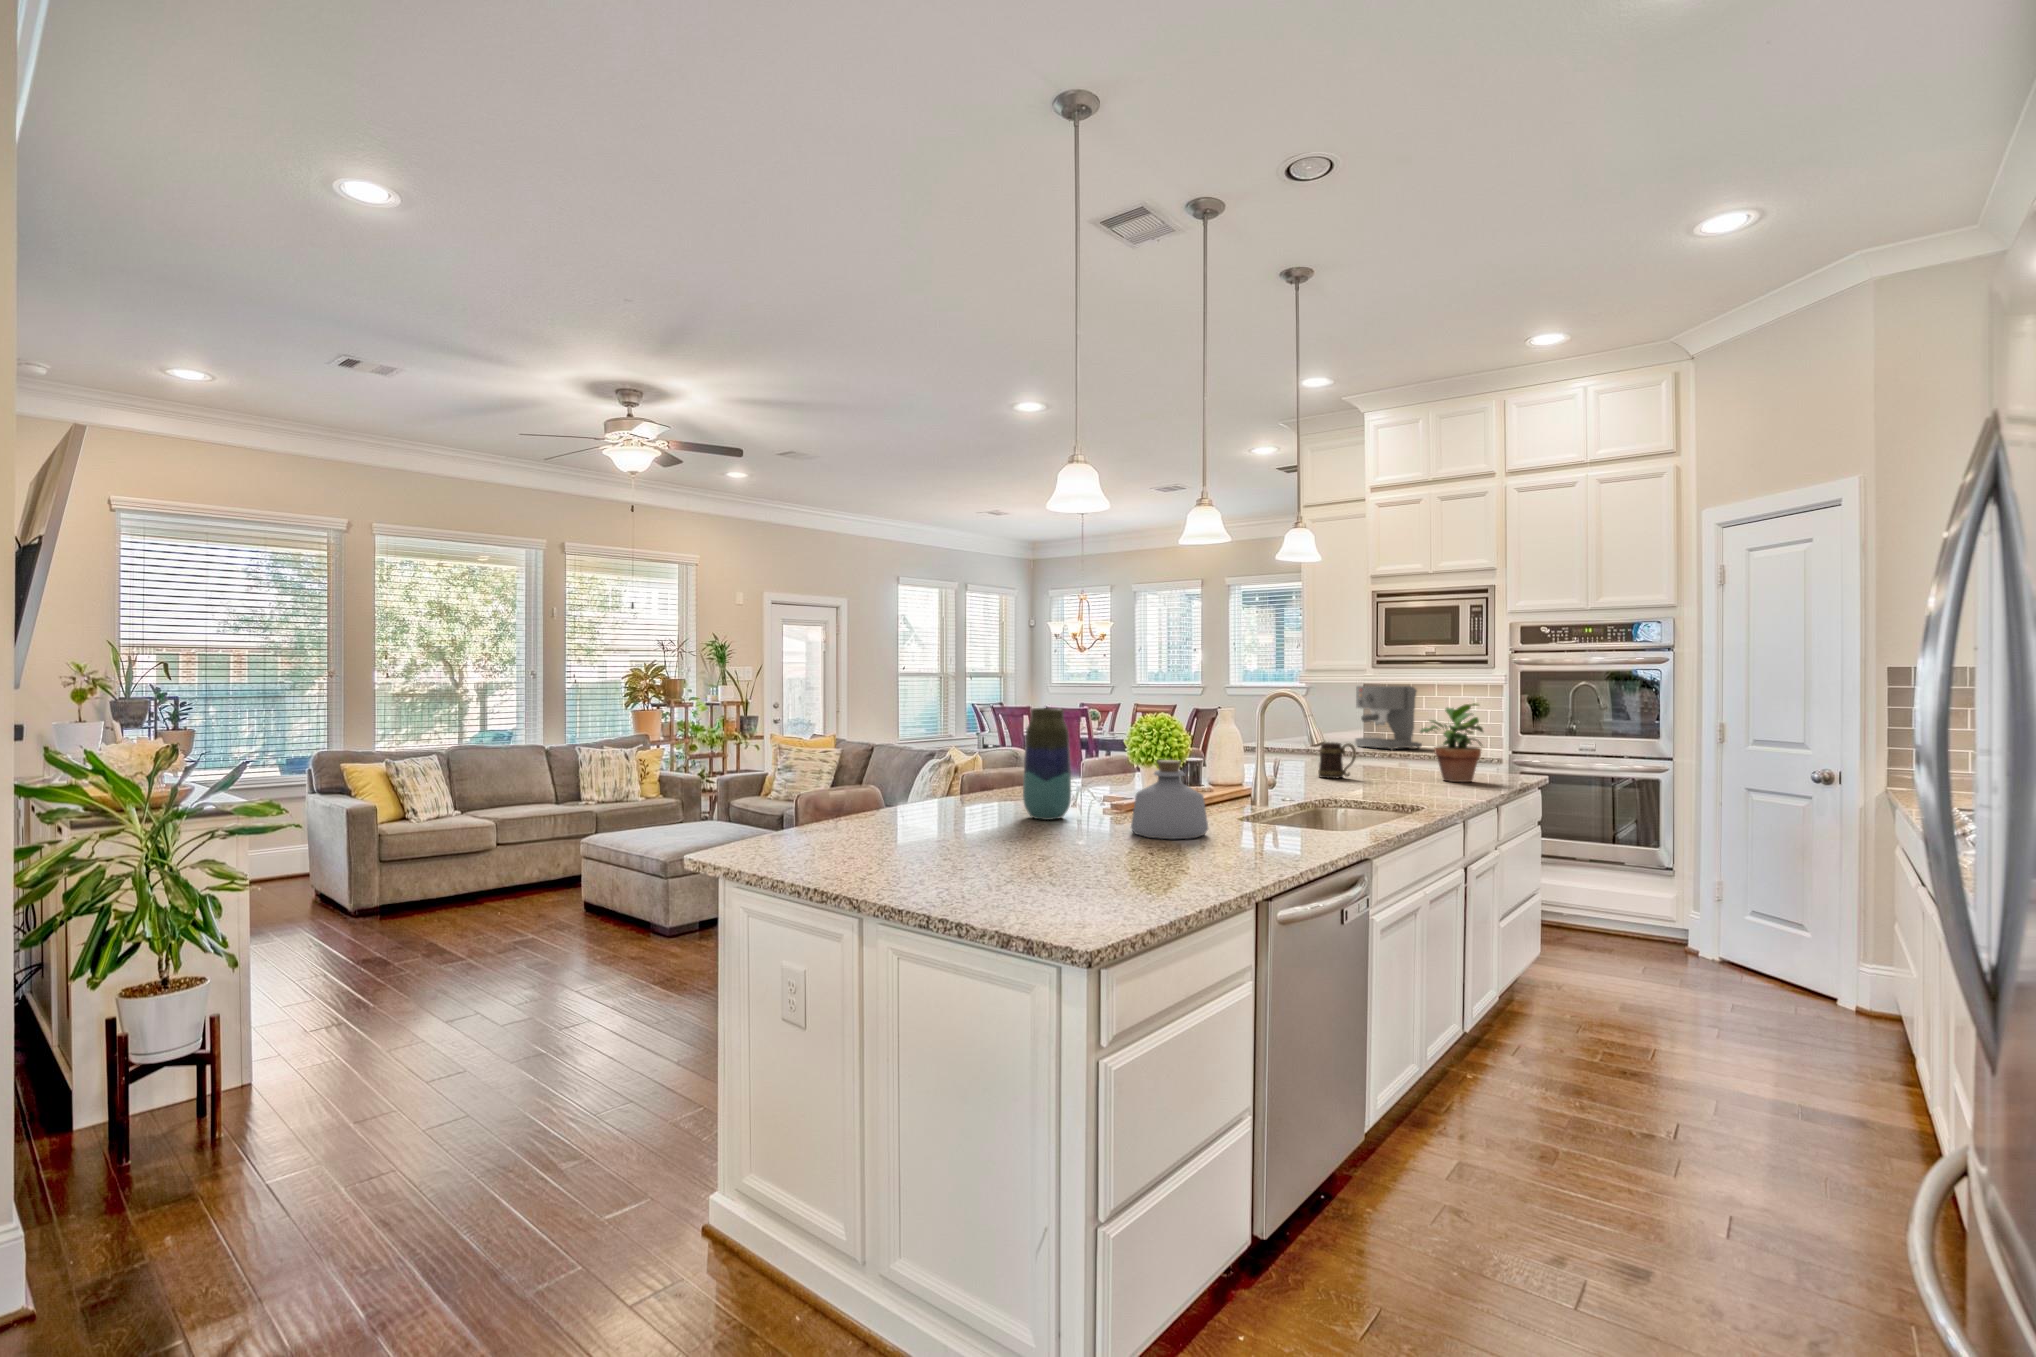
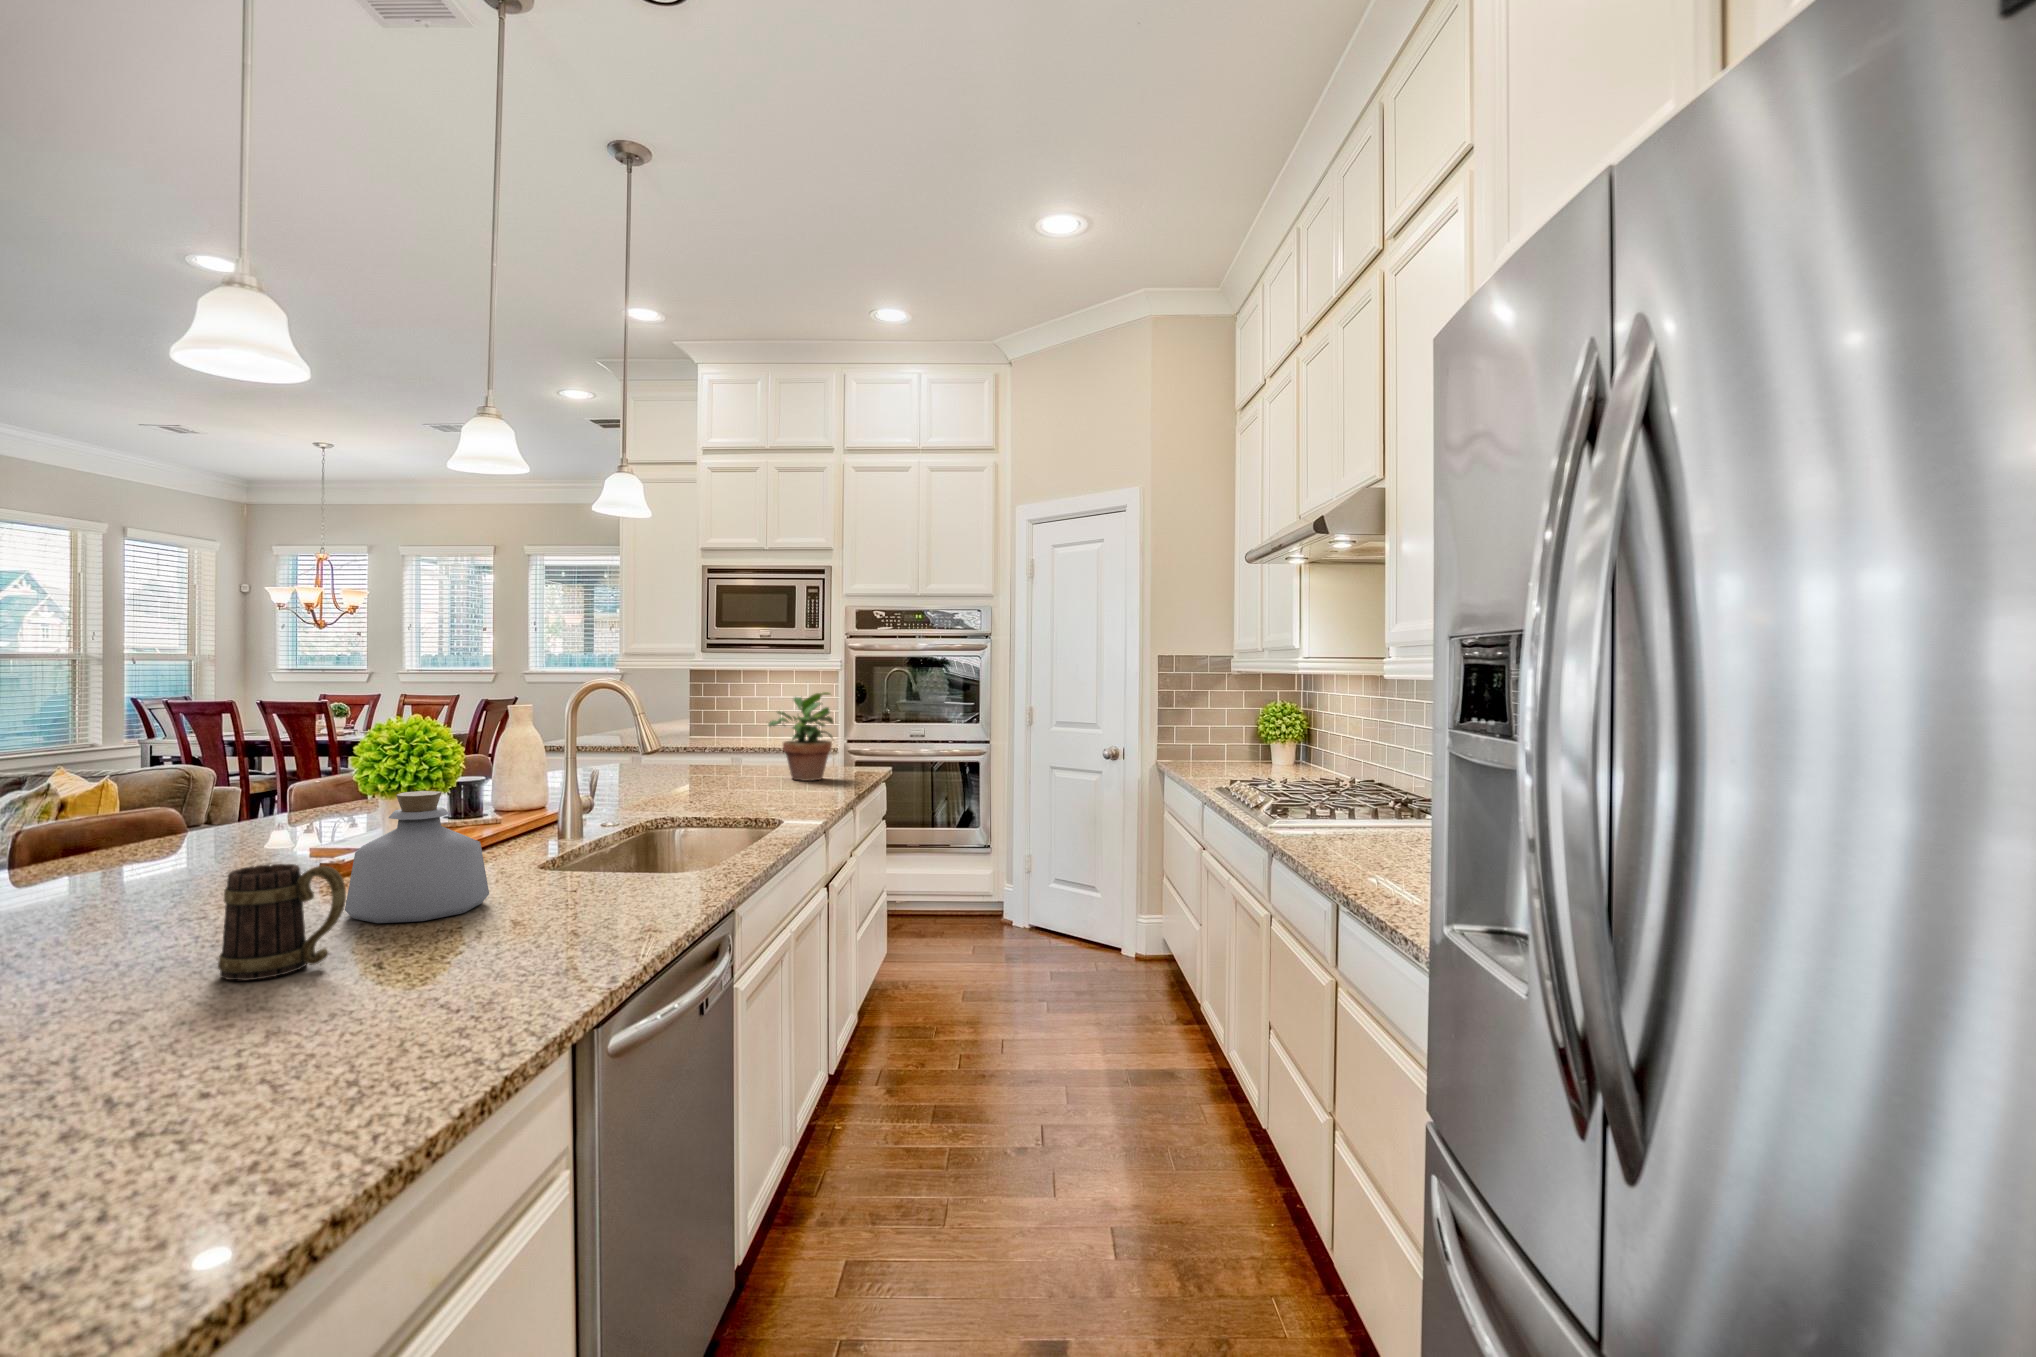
coffee maker: present [1355,685,1422,750] -> none [686,671,759,744]
vase: present [1023,708,1071,820] -> none [120,712,231,910]
mug: present [1318,742,1356,779] -> present [218,864,346,980]

